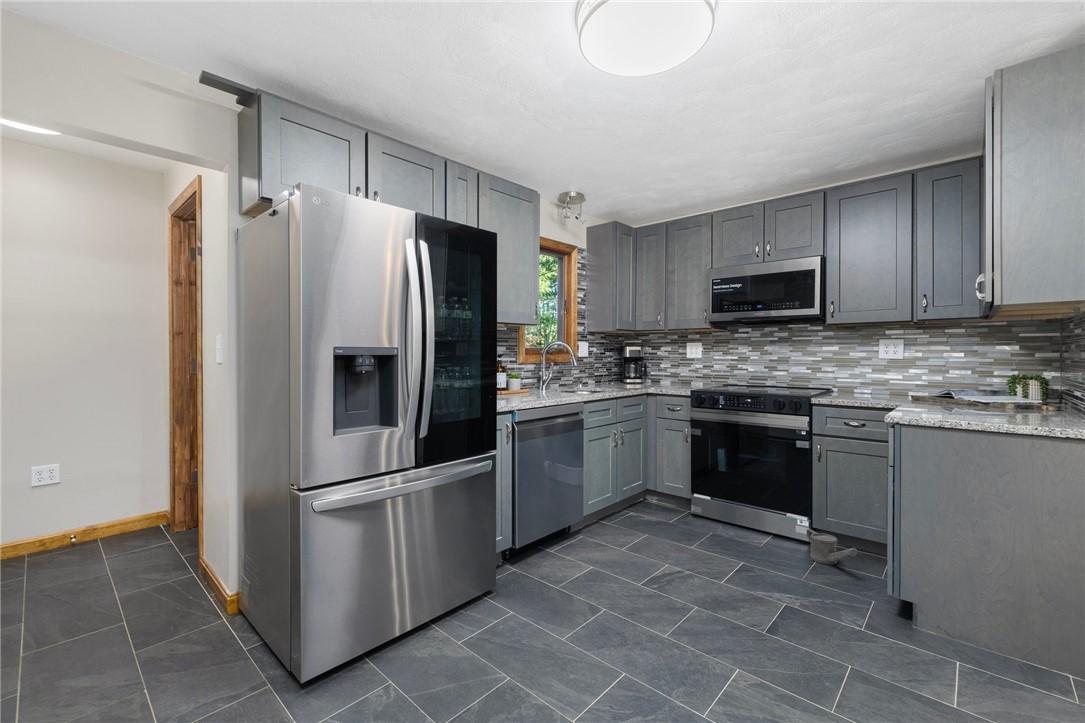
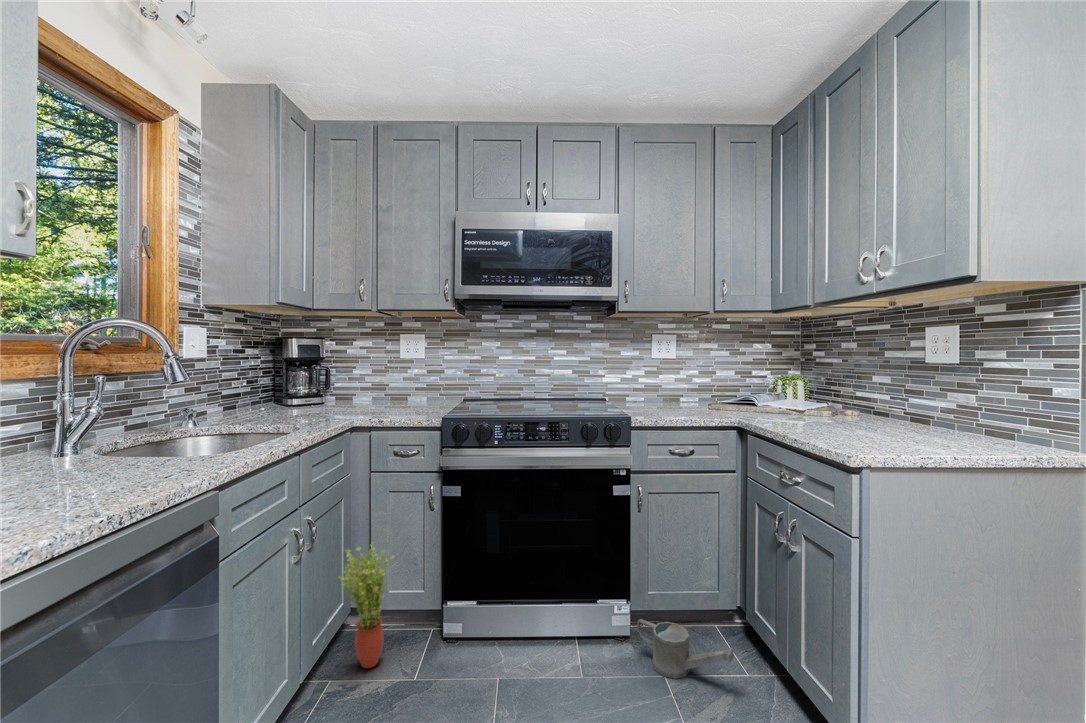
potted plant: none [635,451,664,515] -> present [339,544,395,668]

